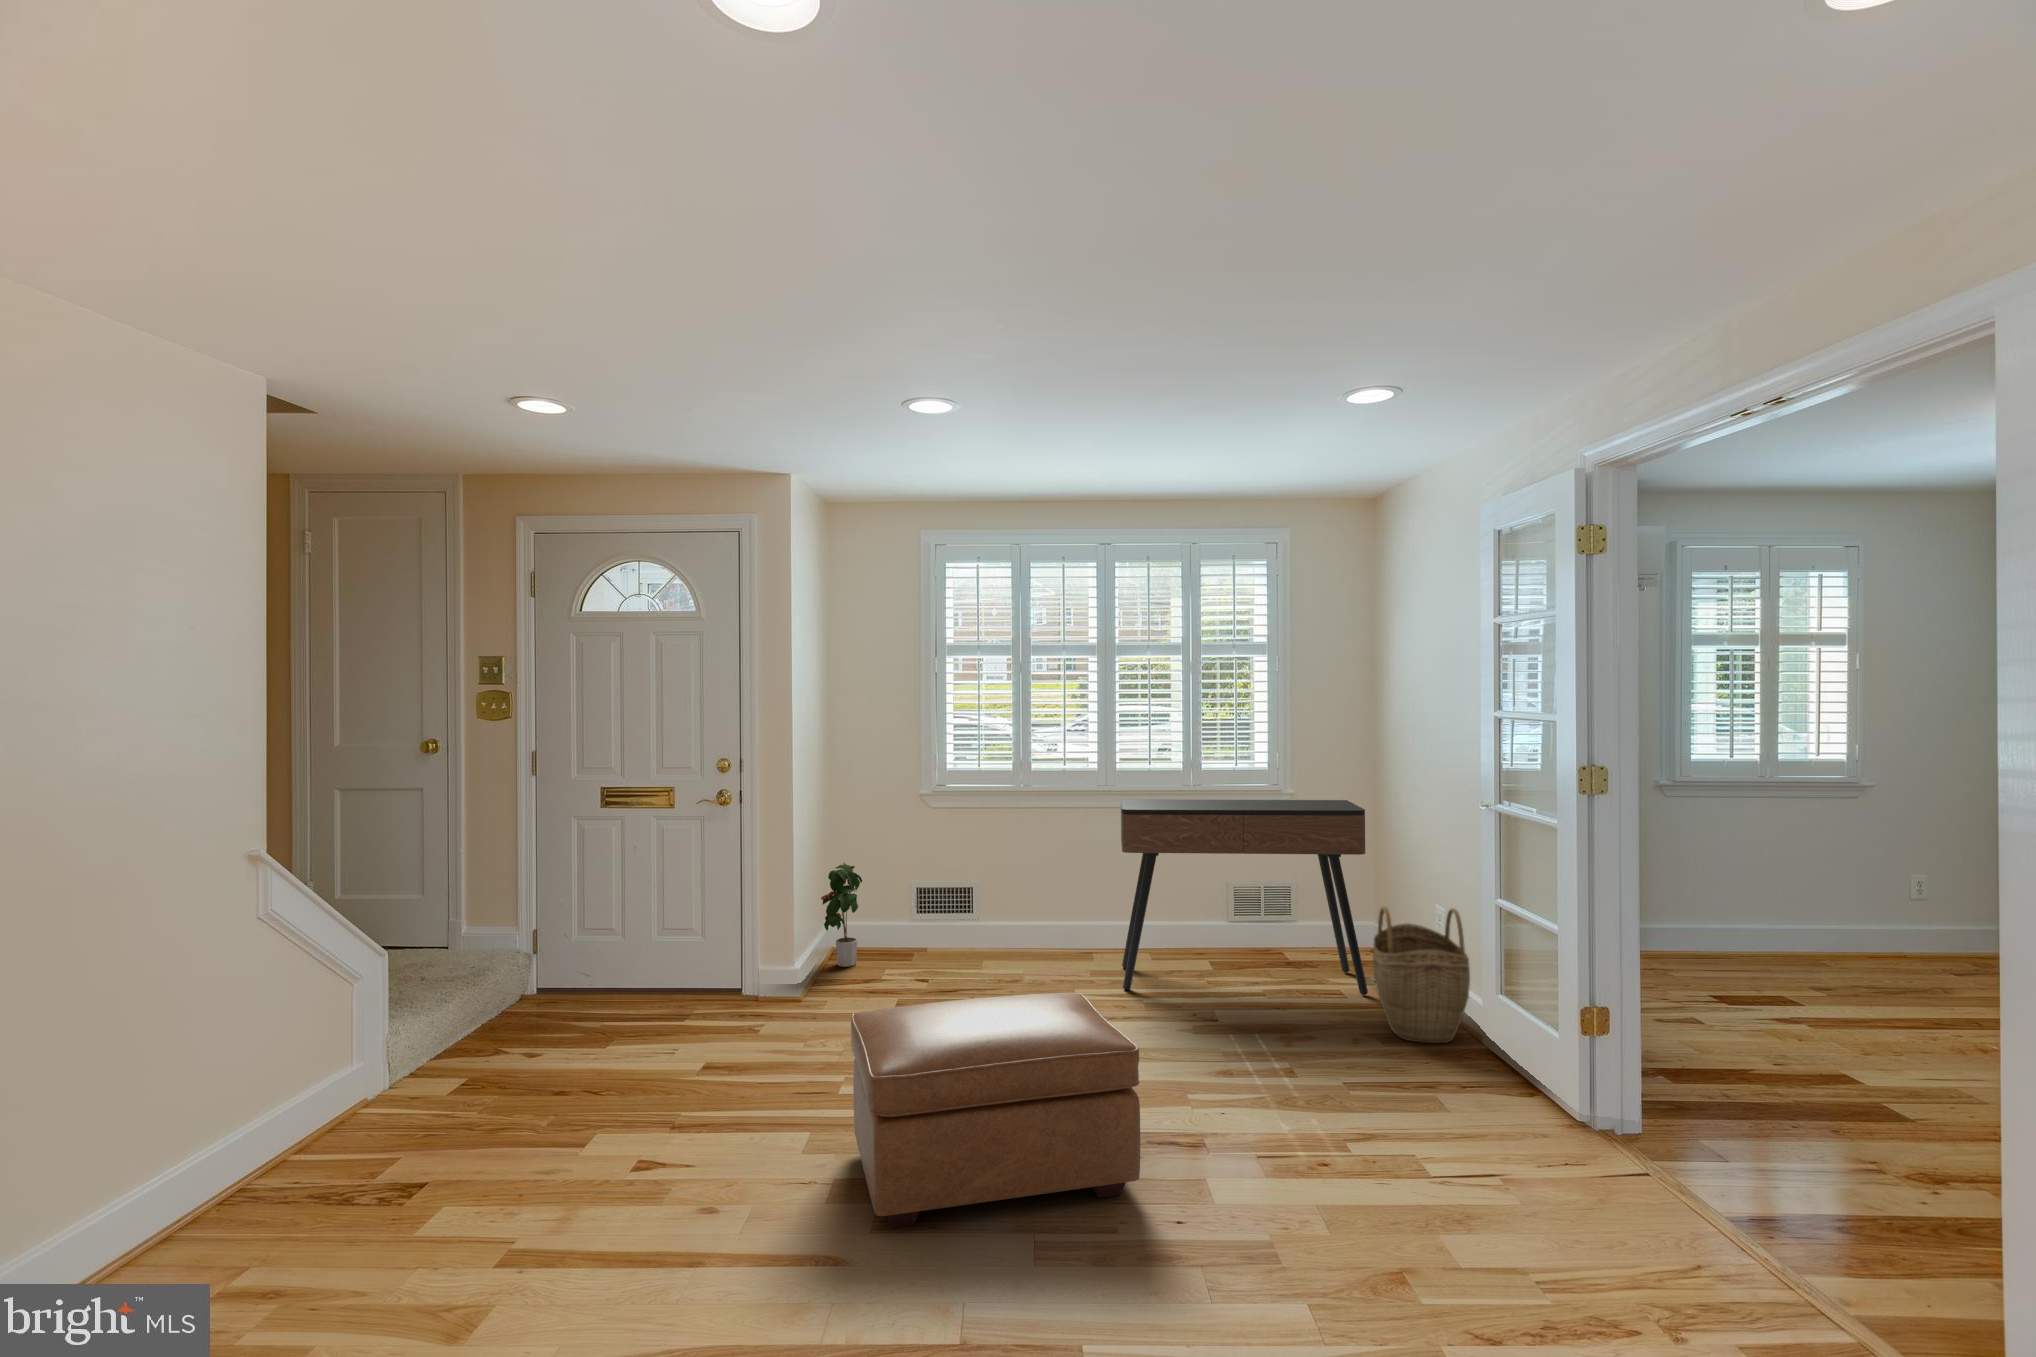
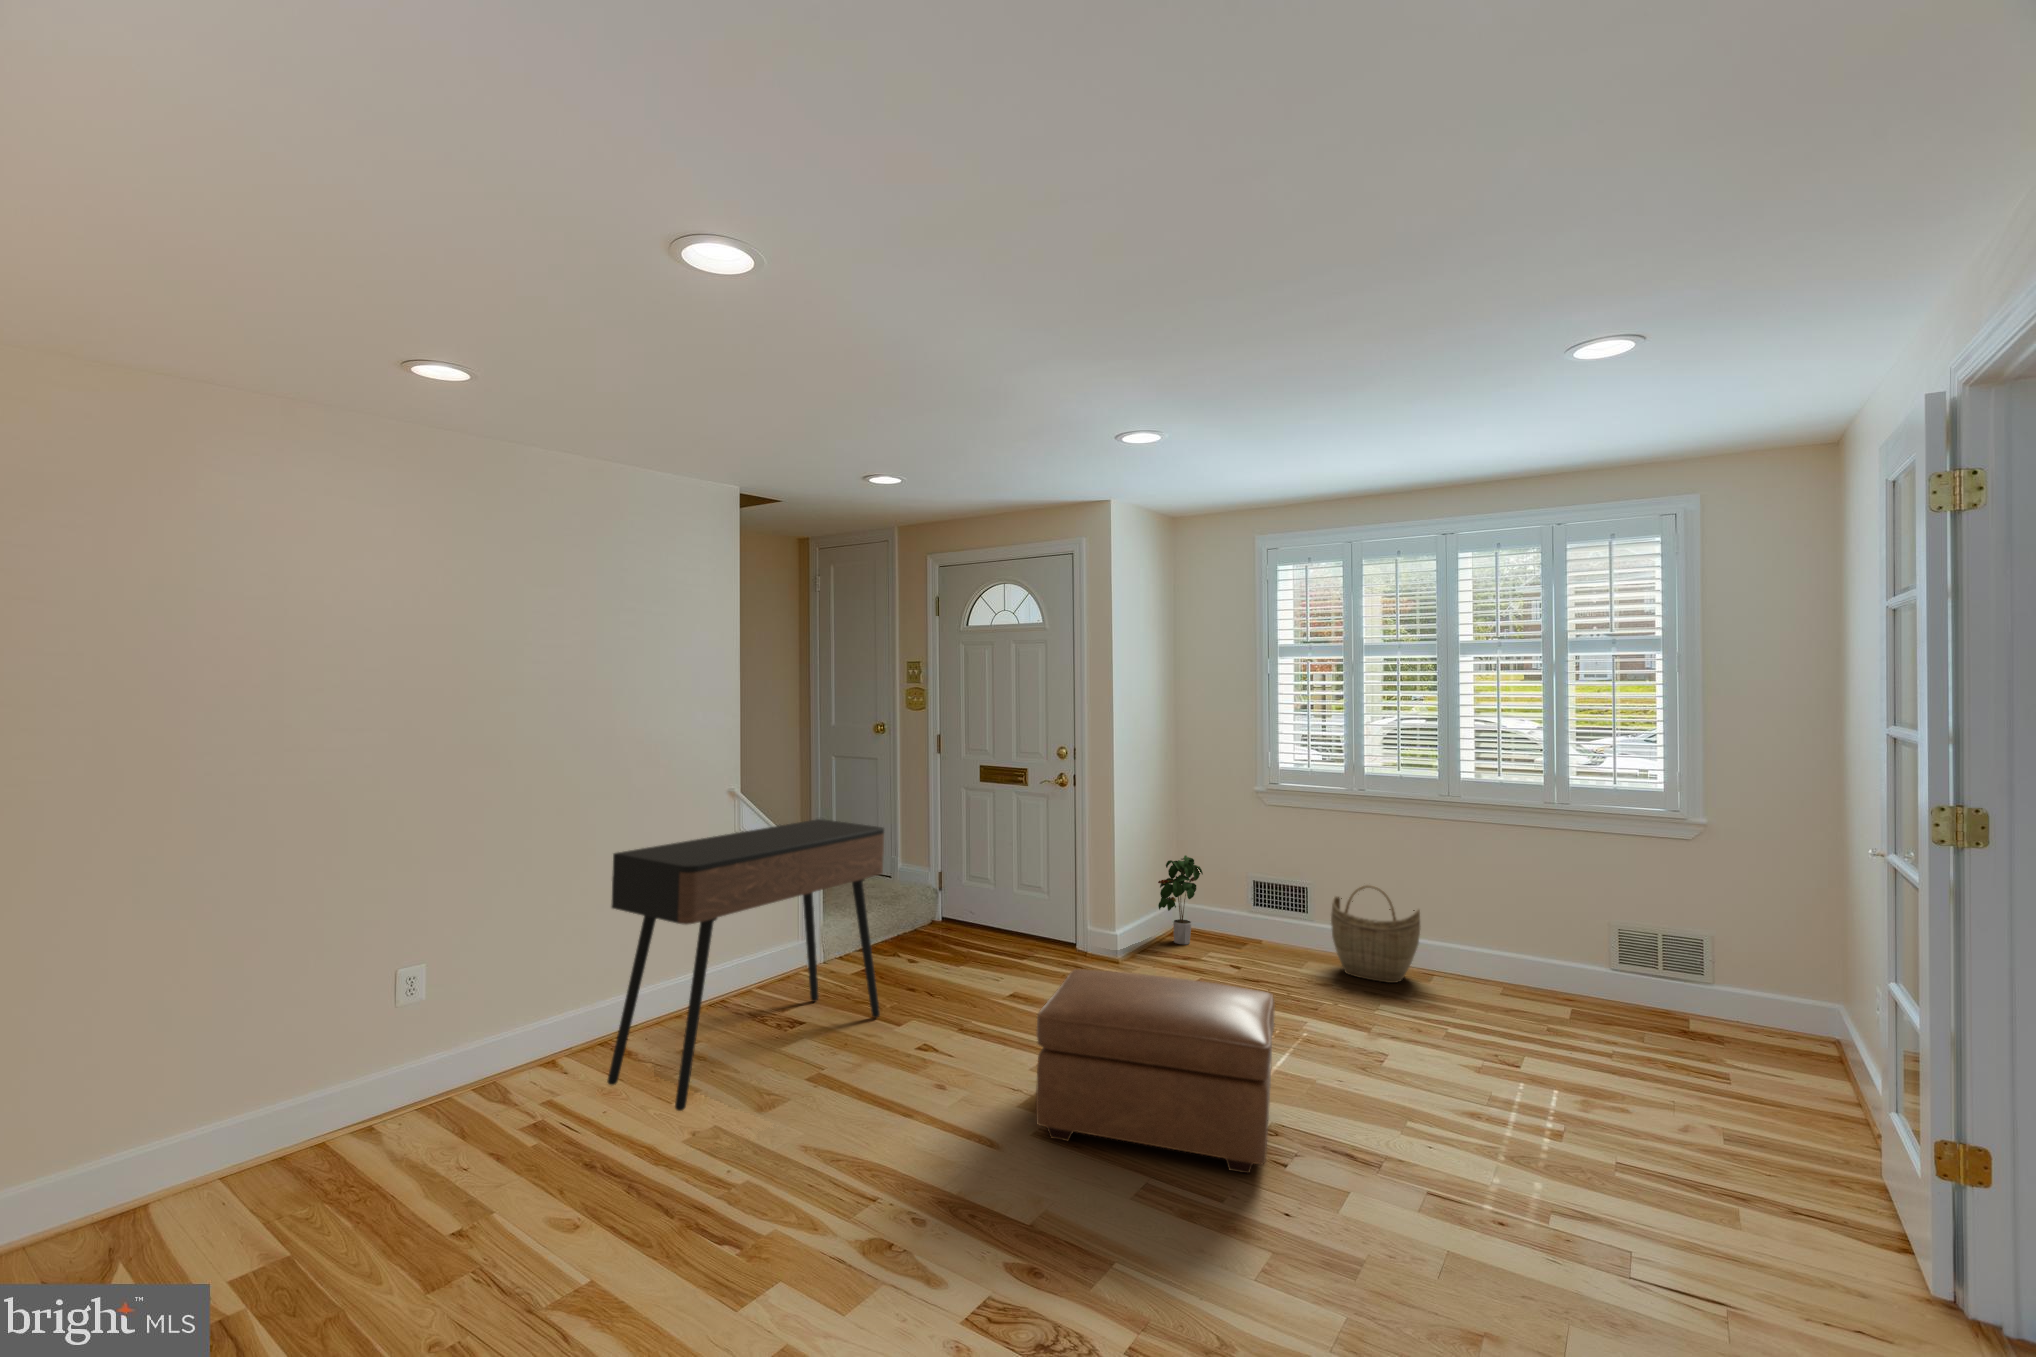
console table: present [1121,799,1368,995] -> present [607,819,884,1111]
woven basket: present [1373,906,1470,1043] -> present [1331,885,1420,983]

